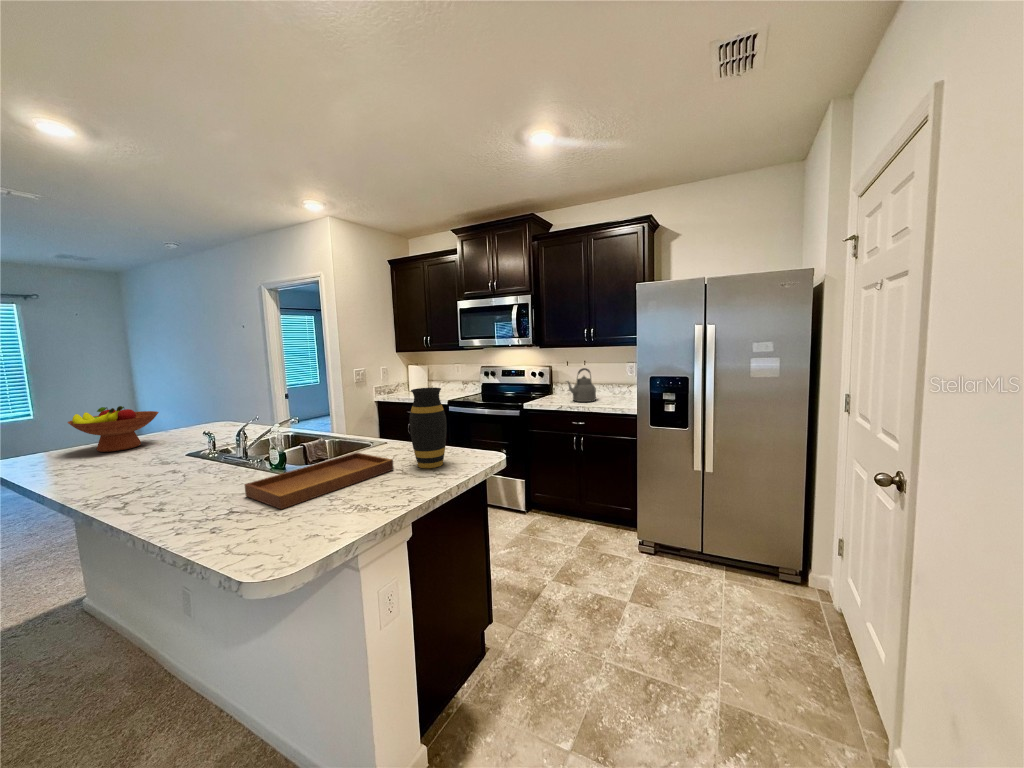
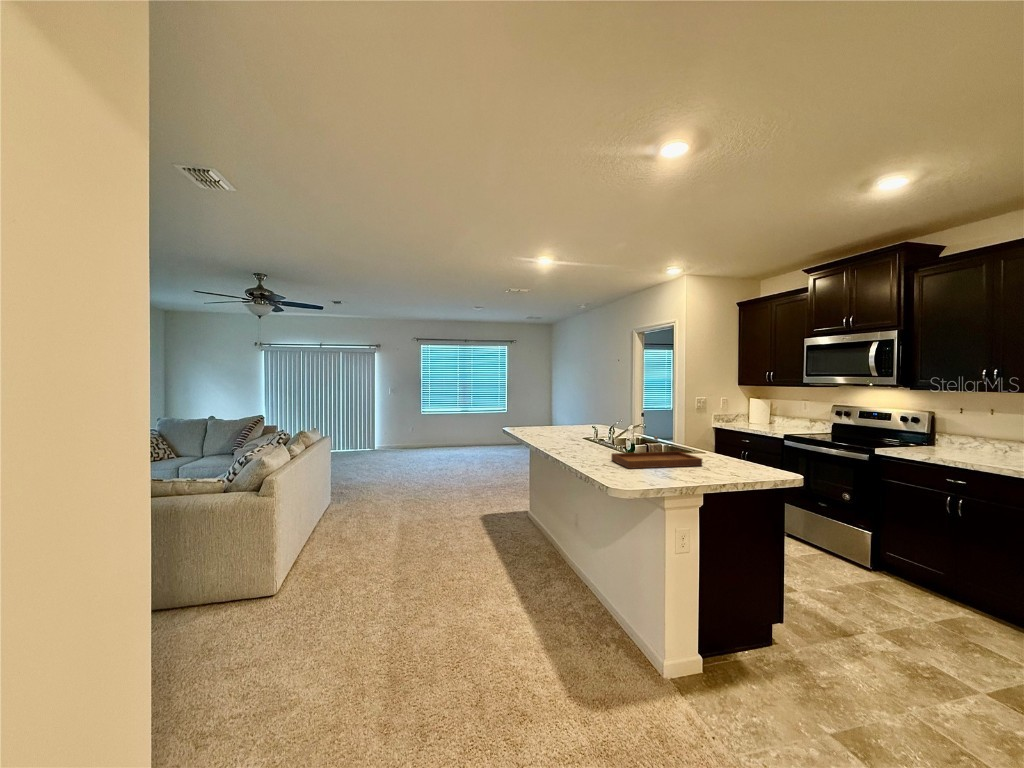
kettle: present [566,368,596,402] -> none [938,416,993,458]
vase: present [410,388,447,468] -> none [717,411,747,470]
fruit bowl: present [68,406,159,452] -> none [531,406,570,432]

